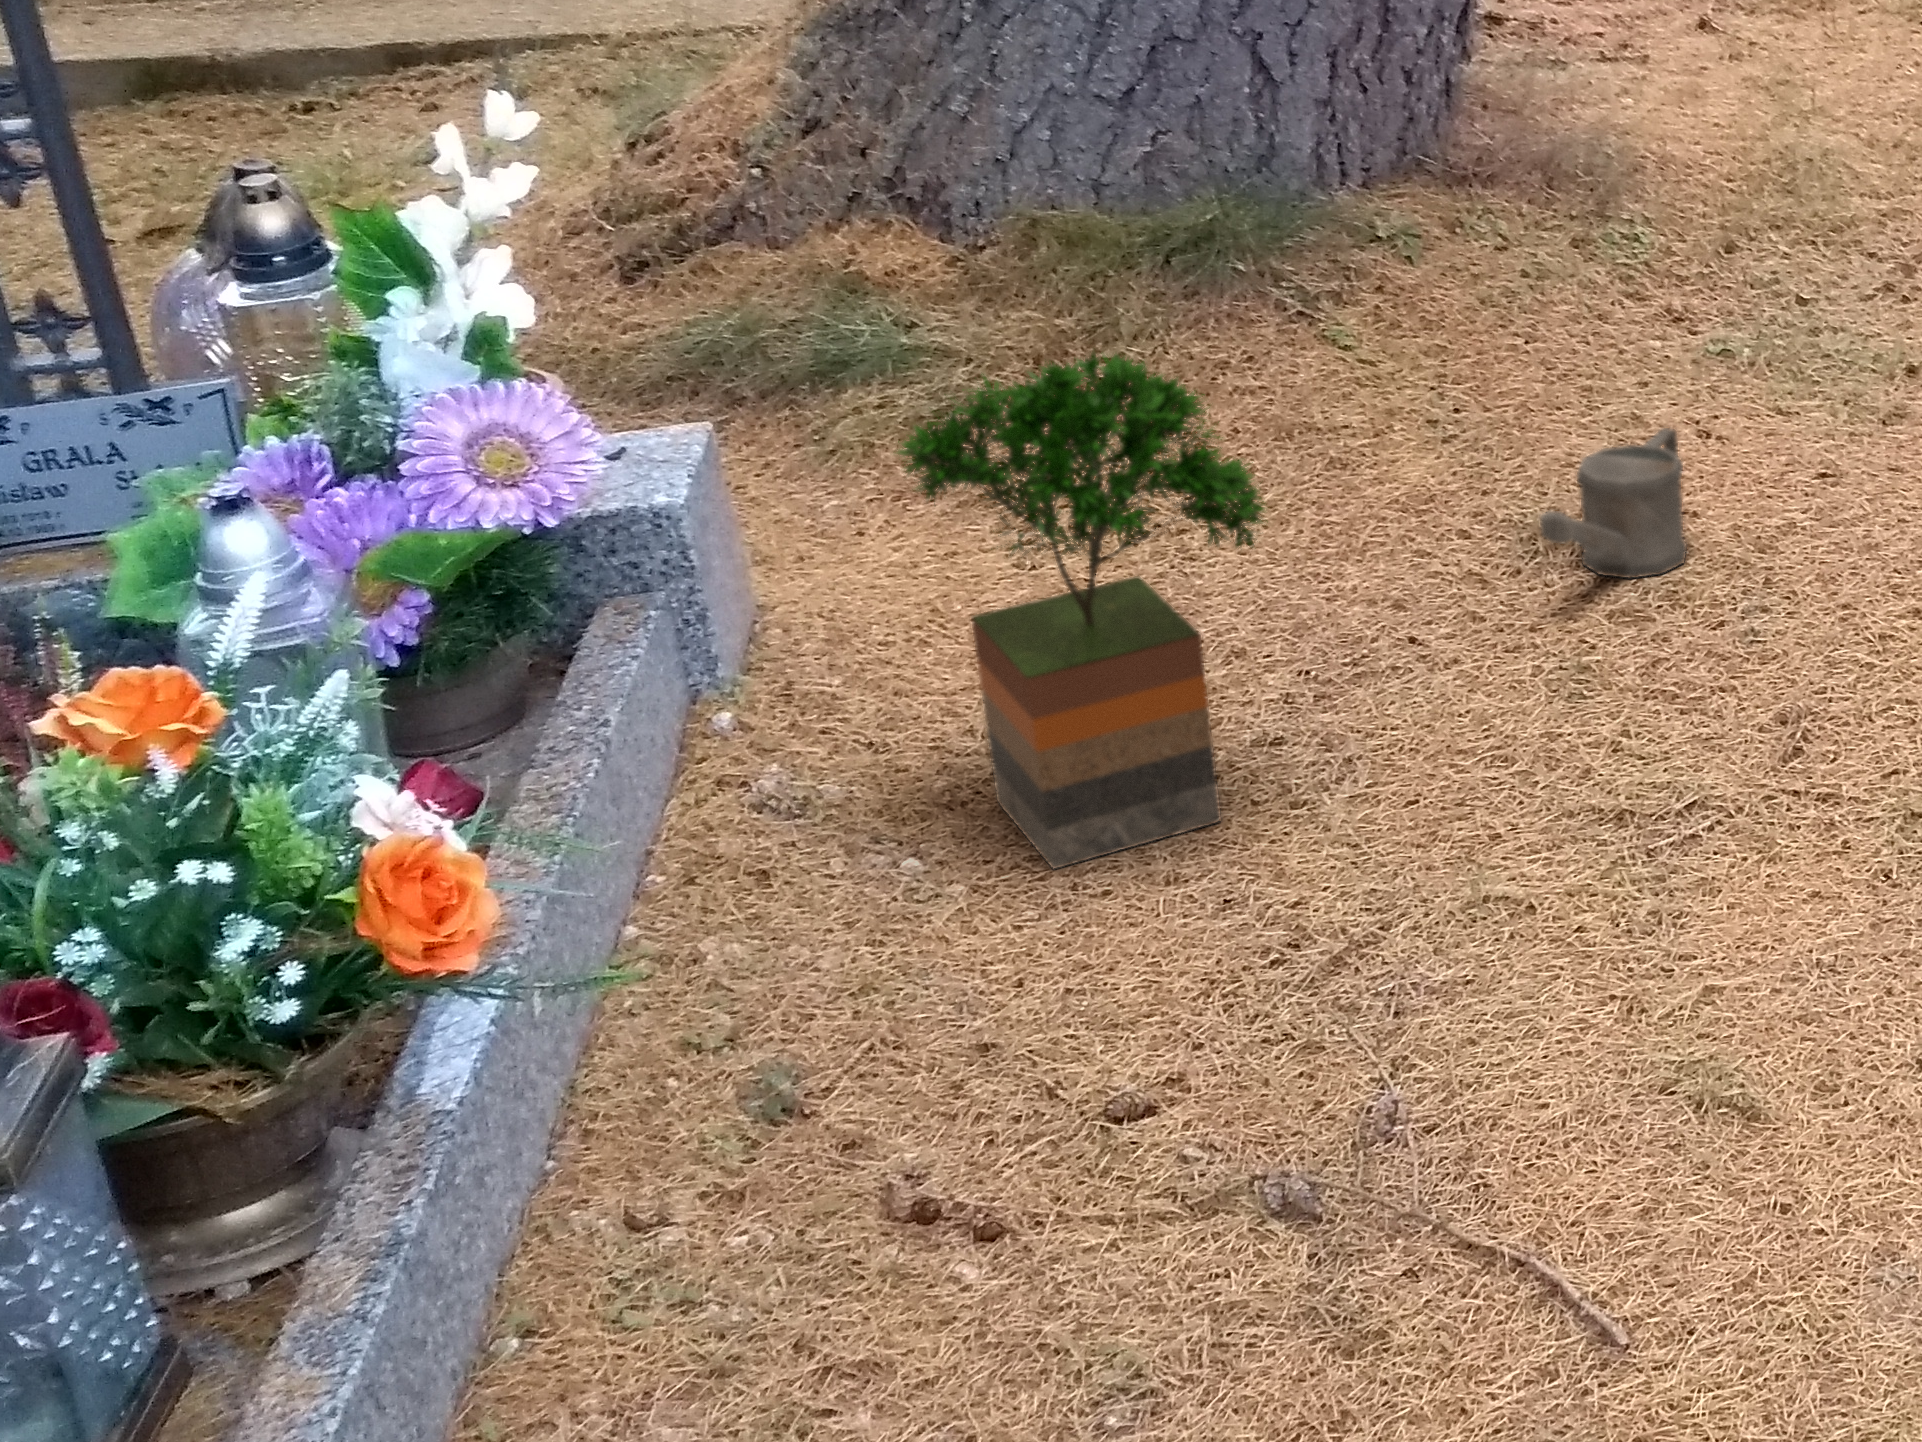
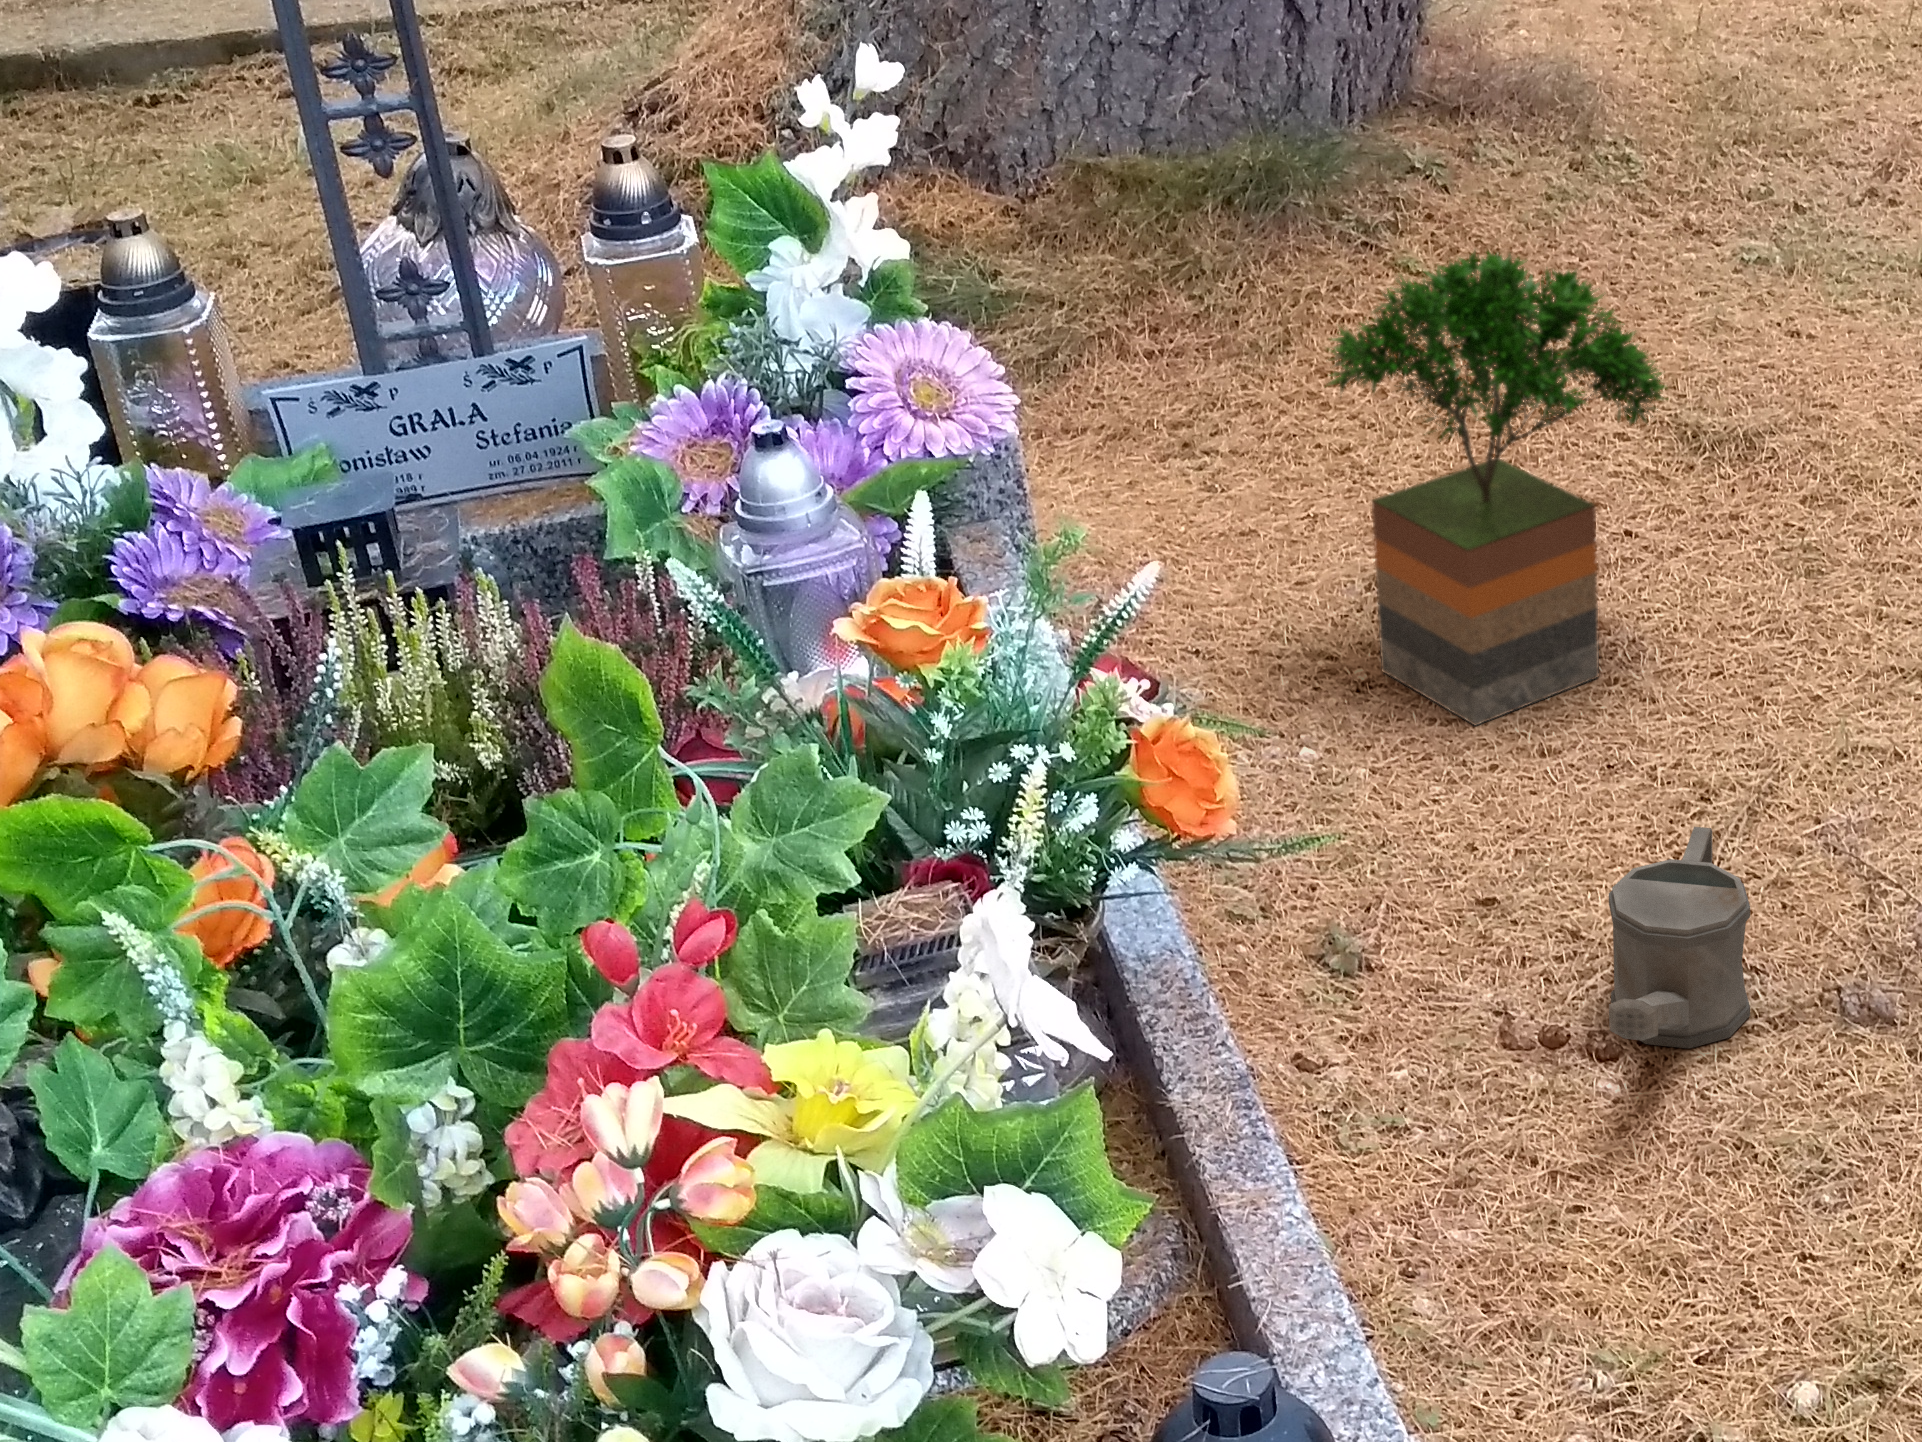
watering can: present [1540,428,1687,578] -> present [1609,827,1750,1048]

